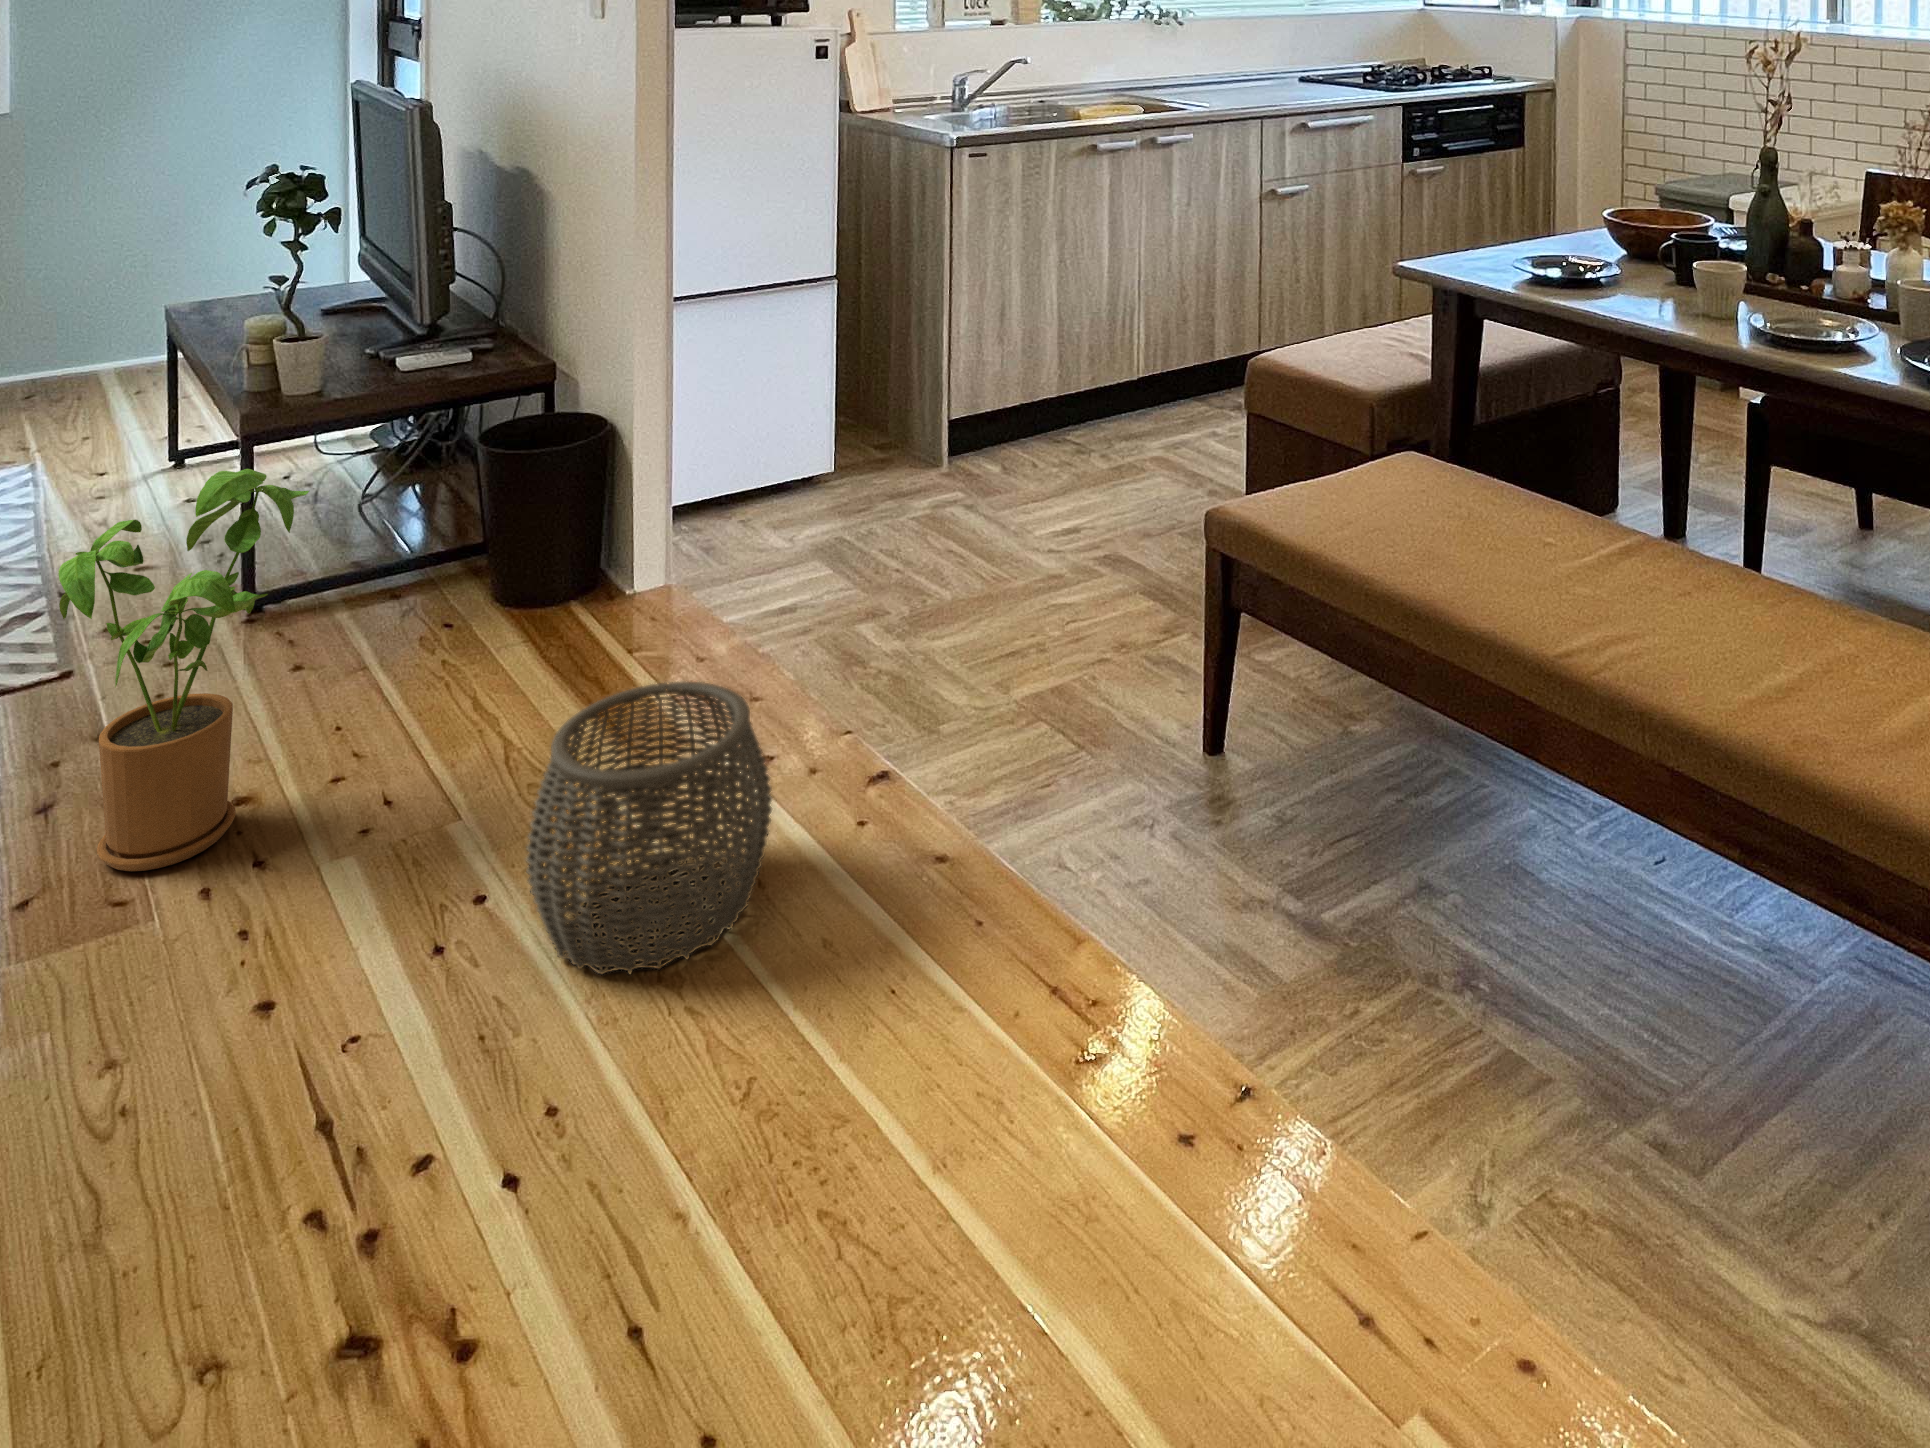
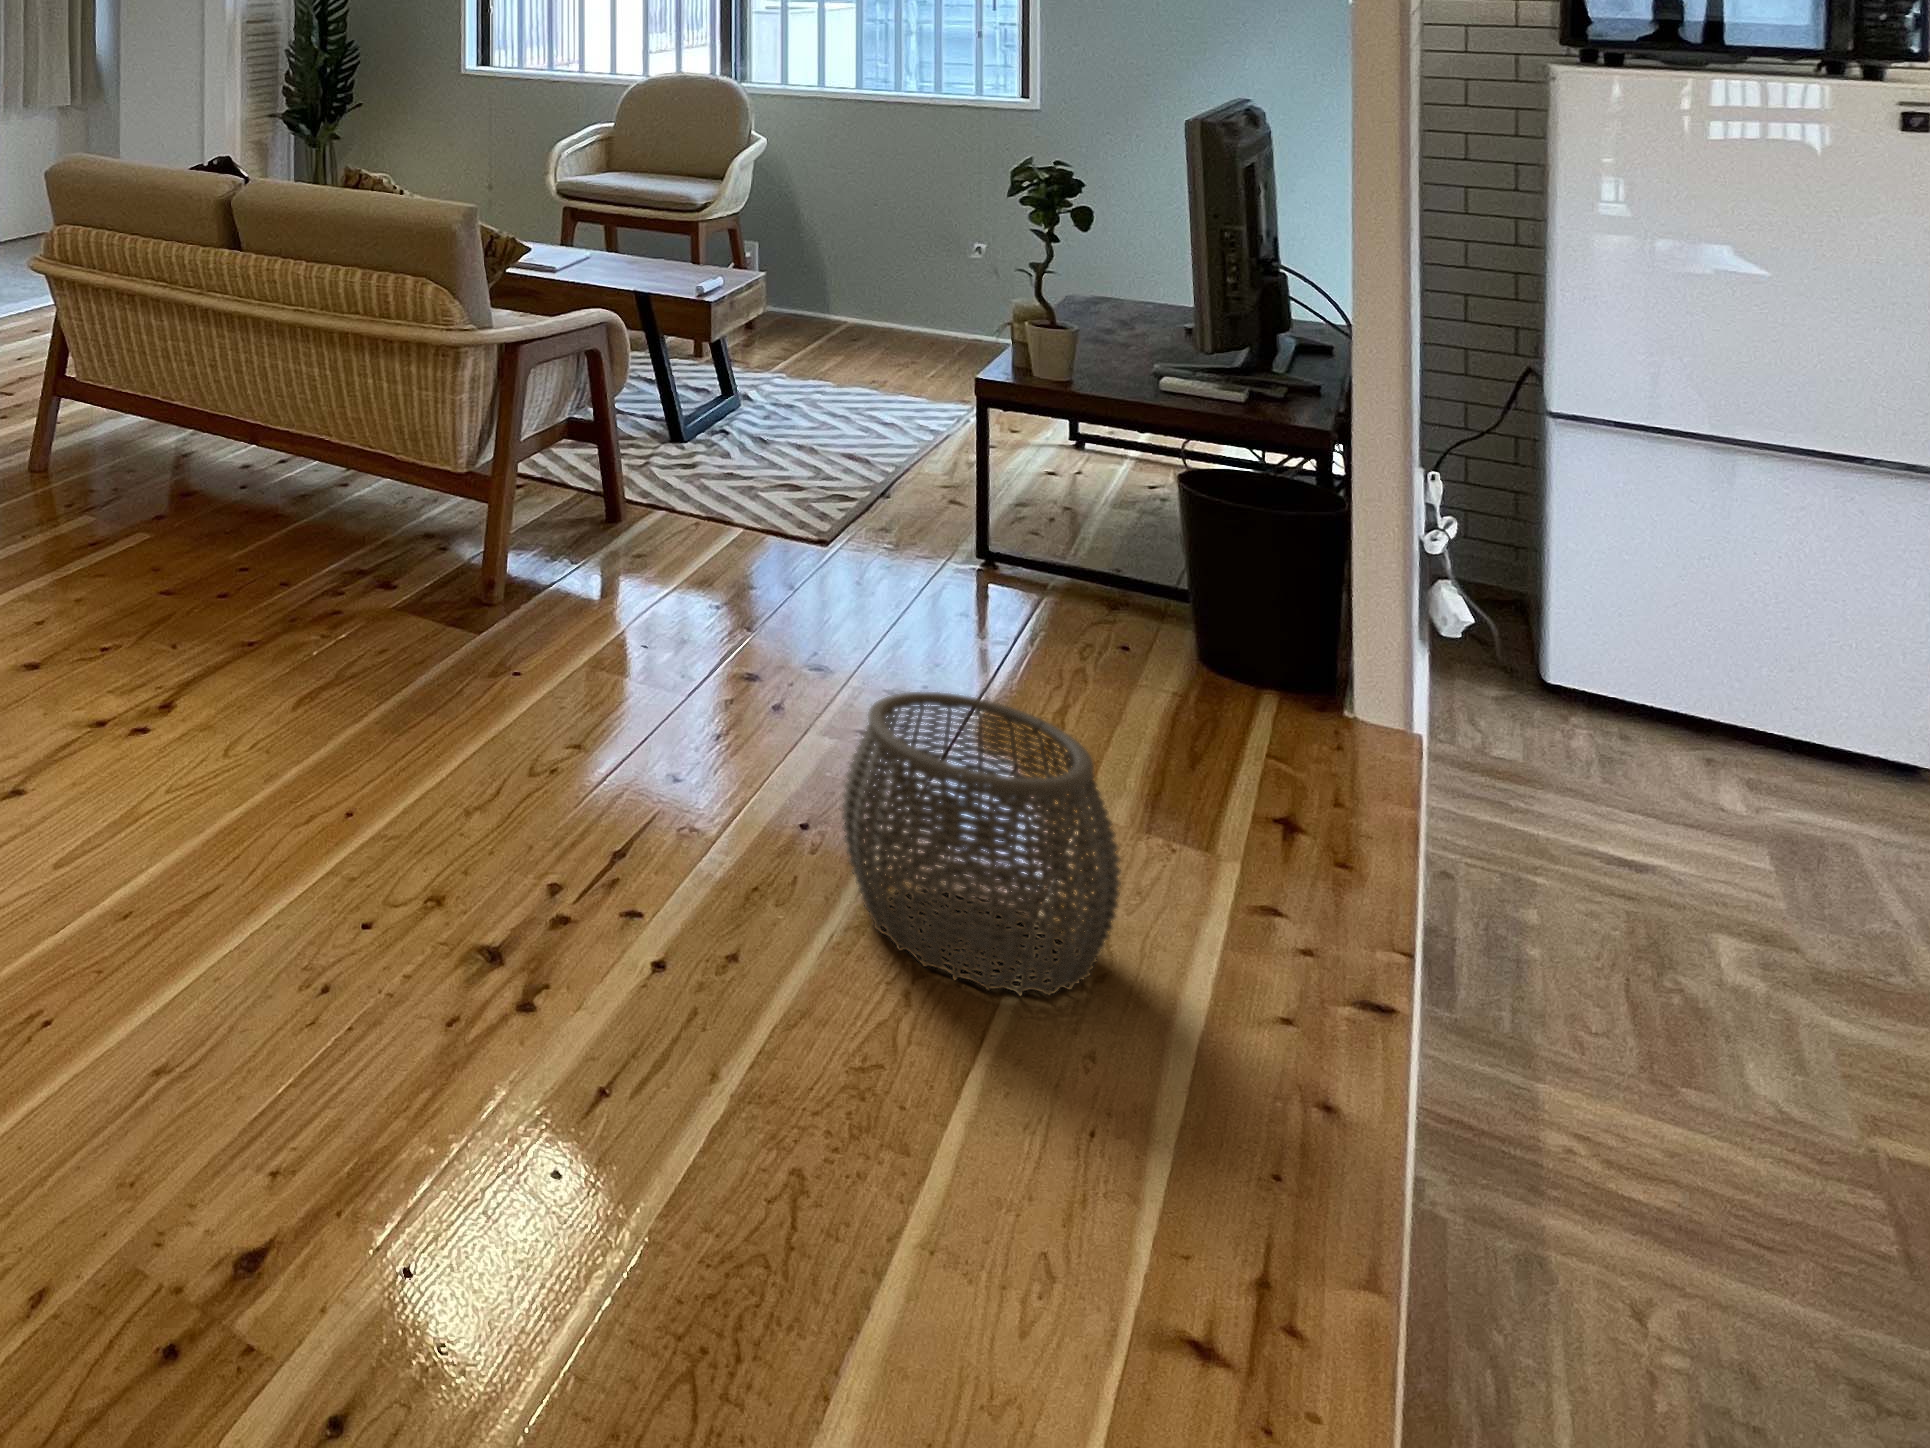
house plant: present [59,469,309,871] -> none [693,375,884,685]

